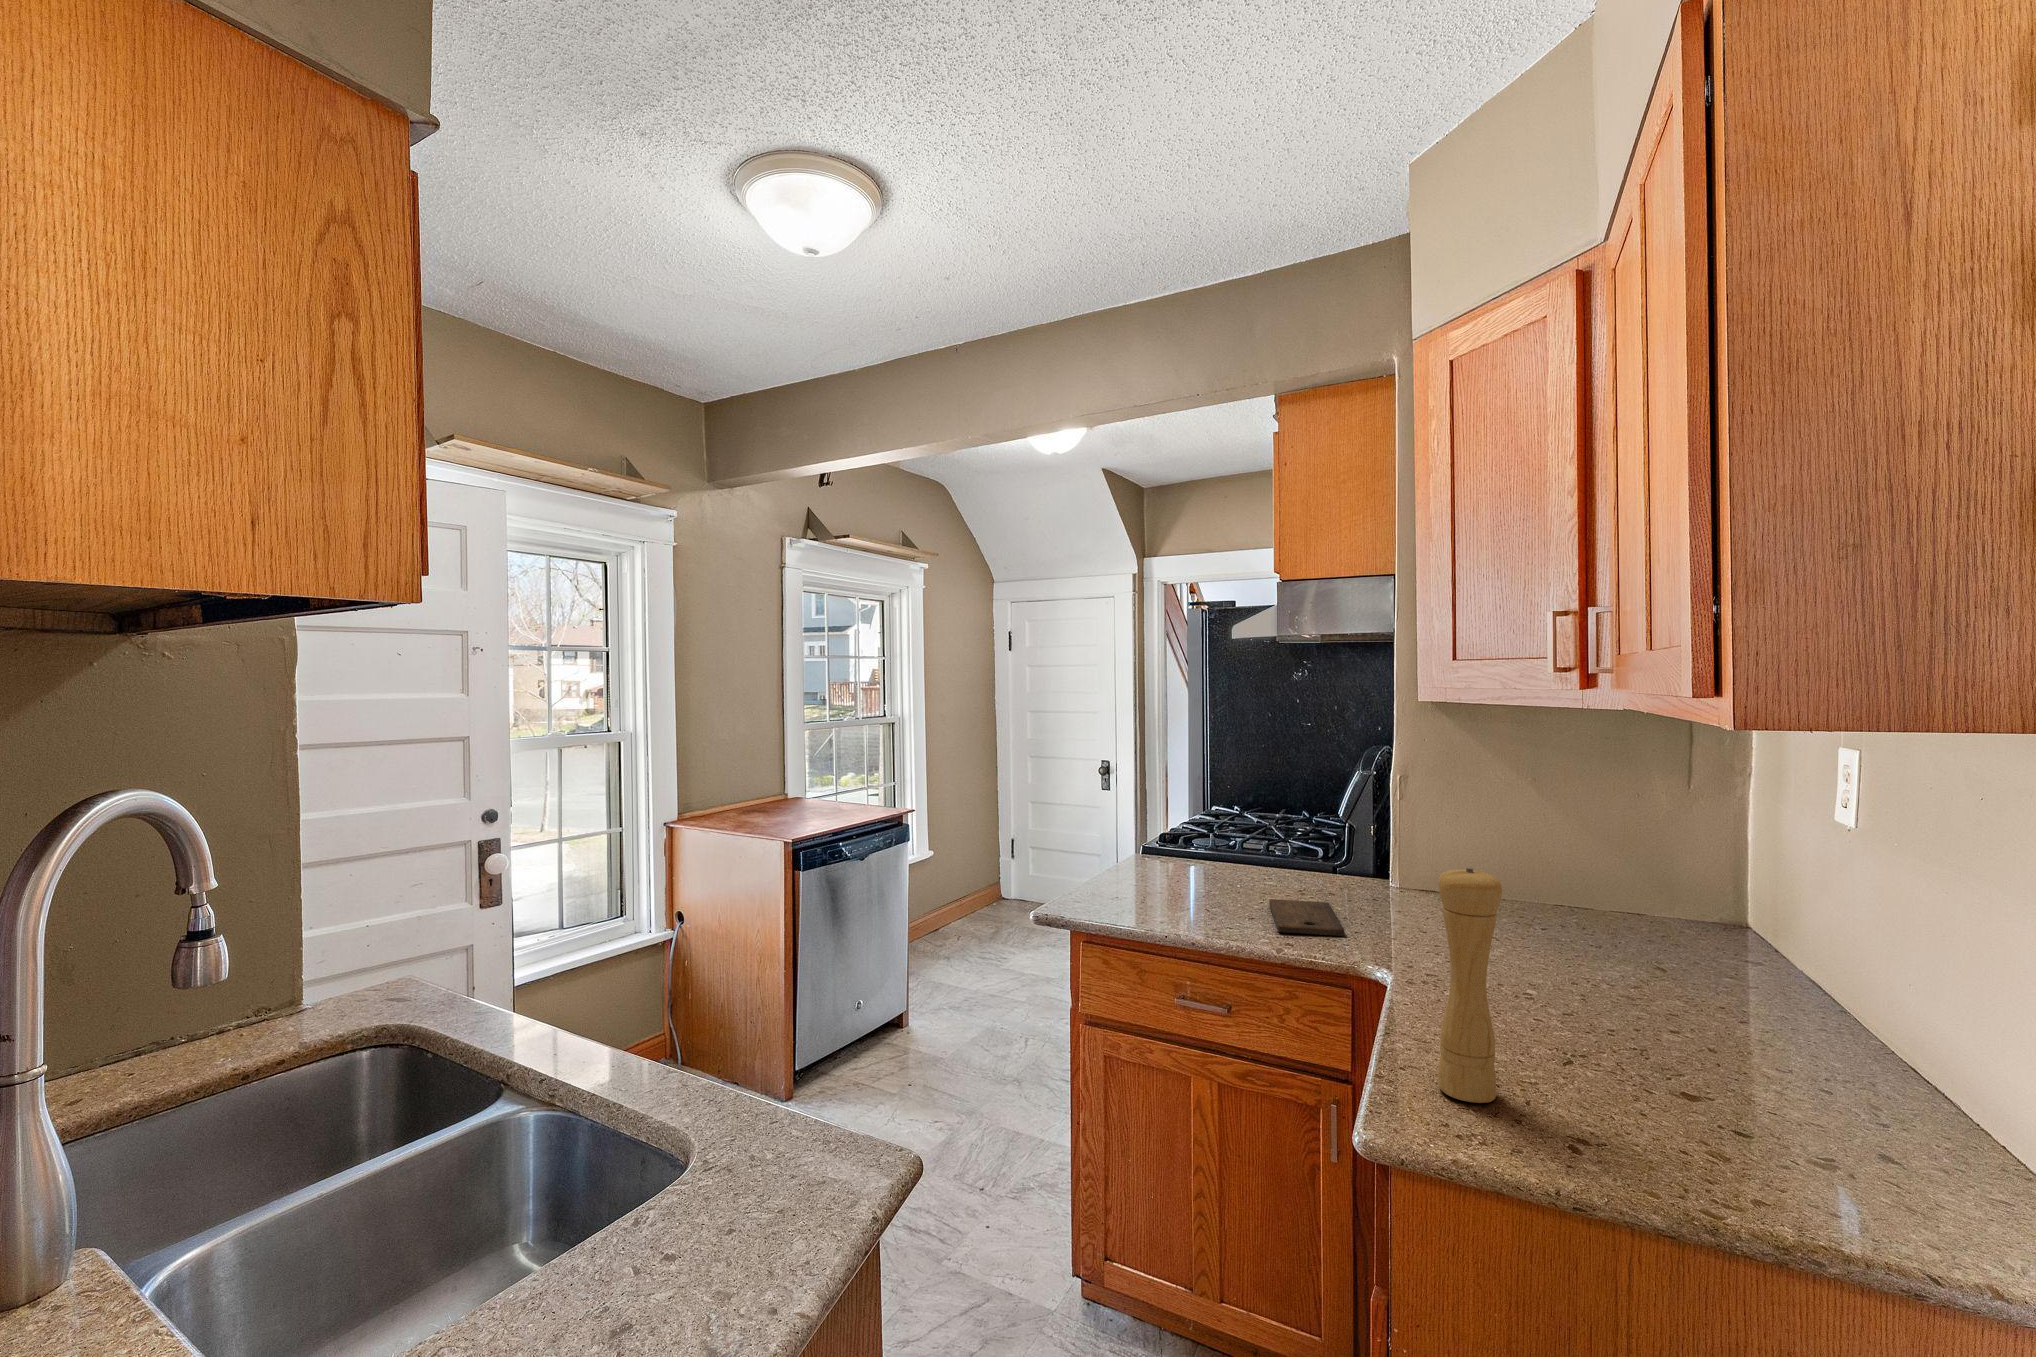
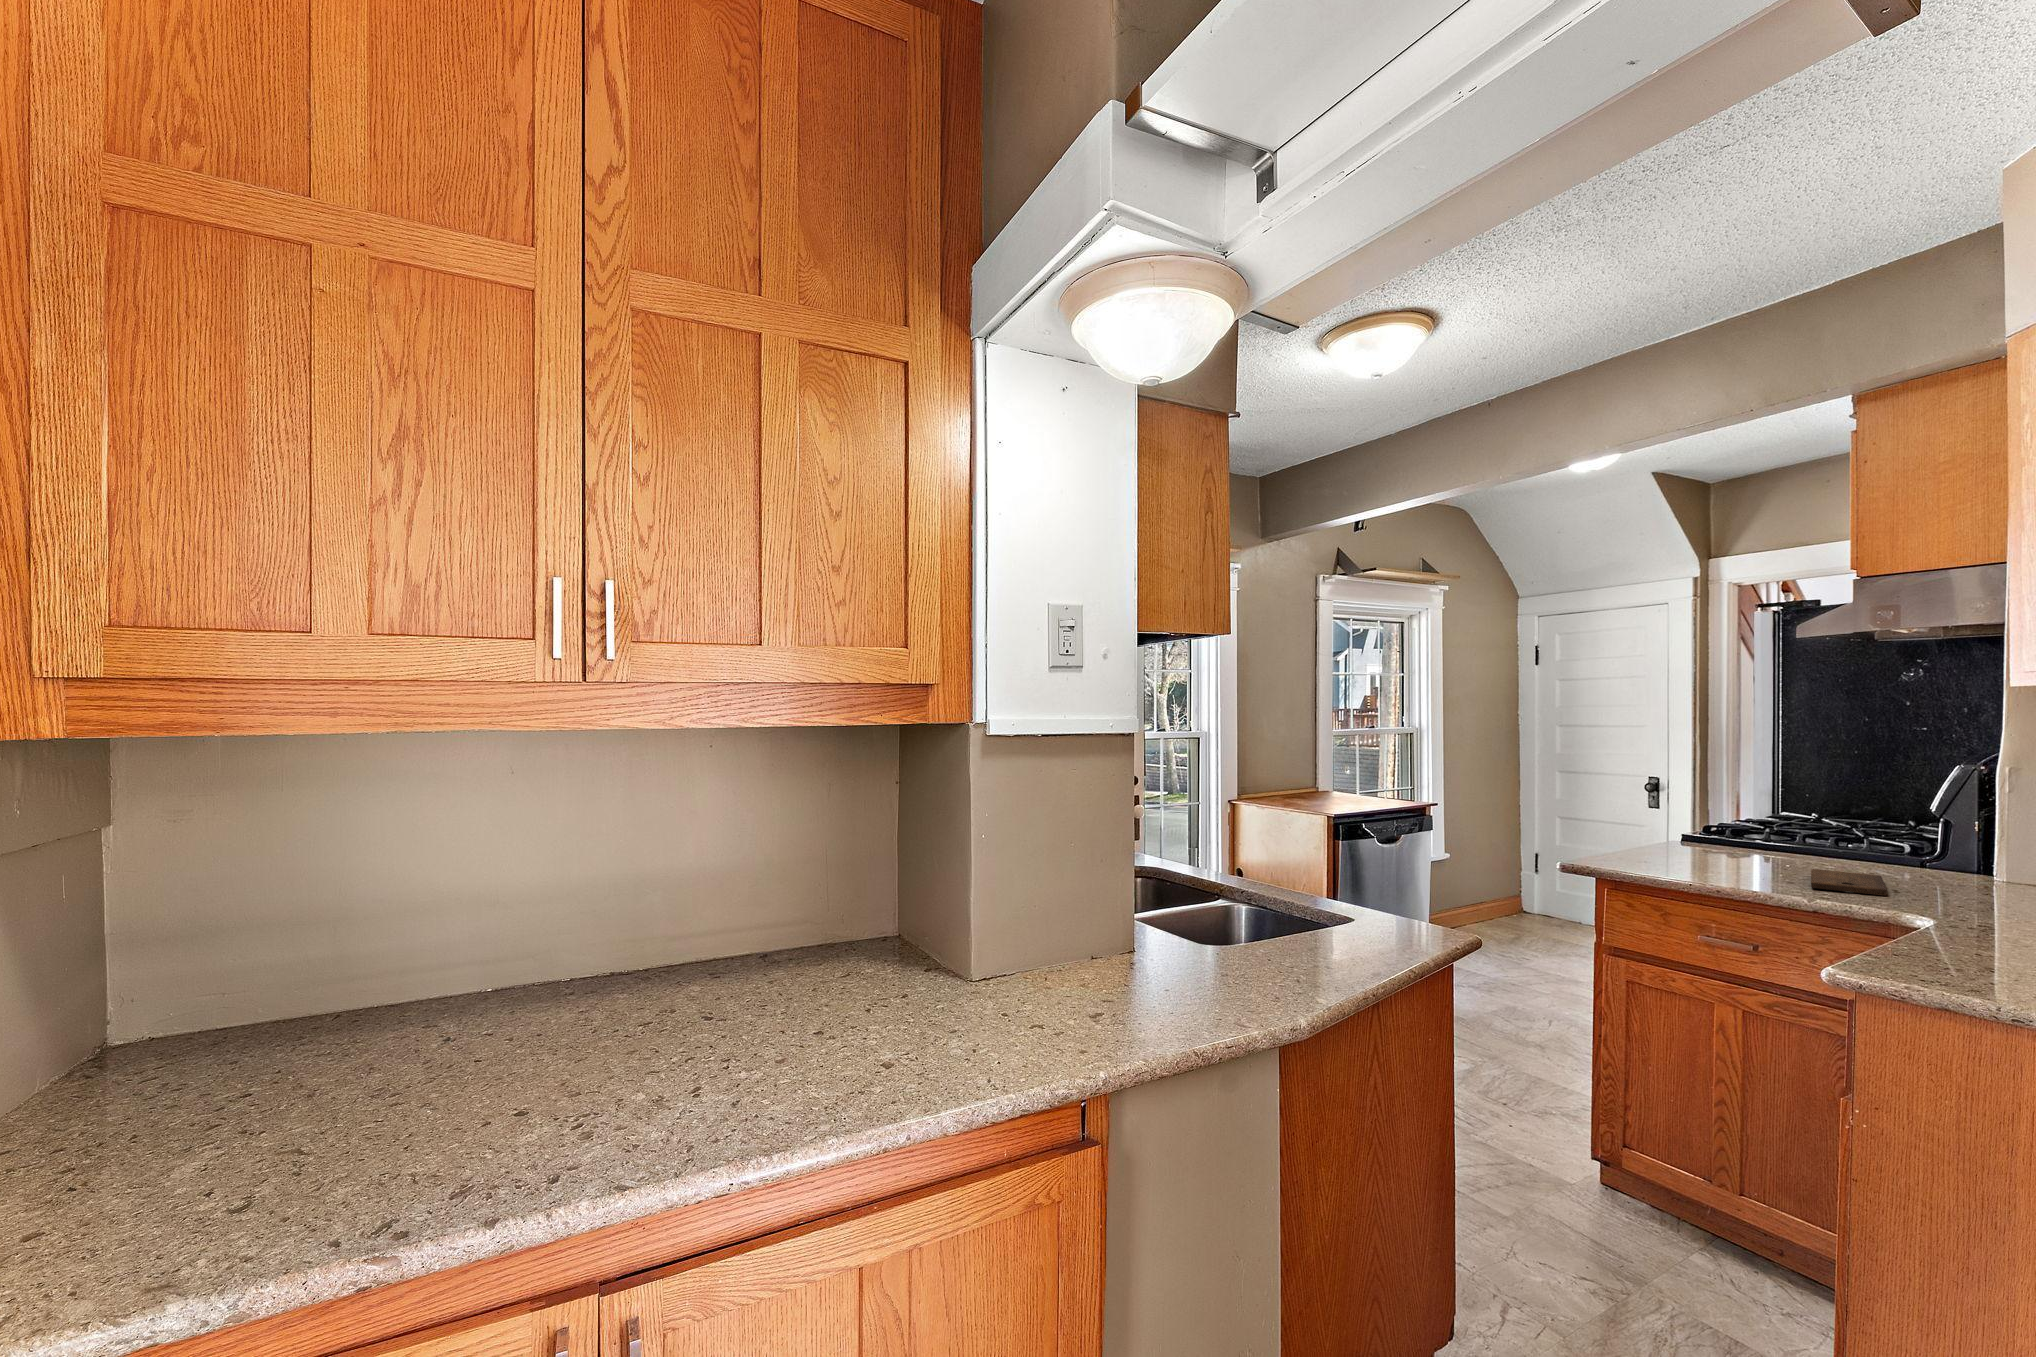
pepper mill: present [1438,868,1502,1103] -> none [1911,793,1971,970]

